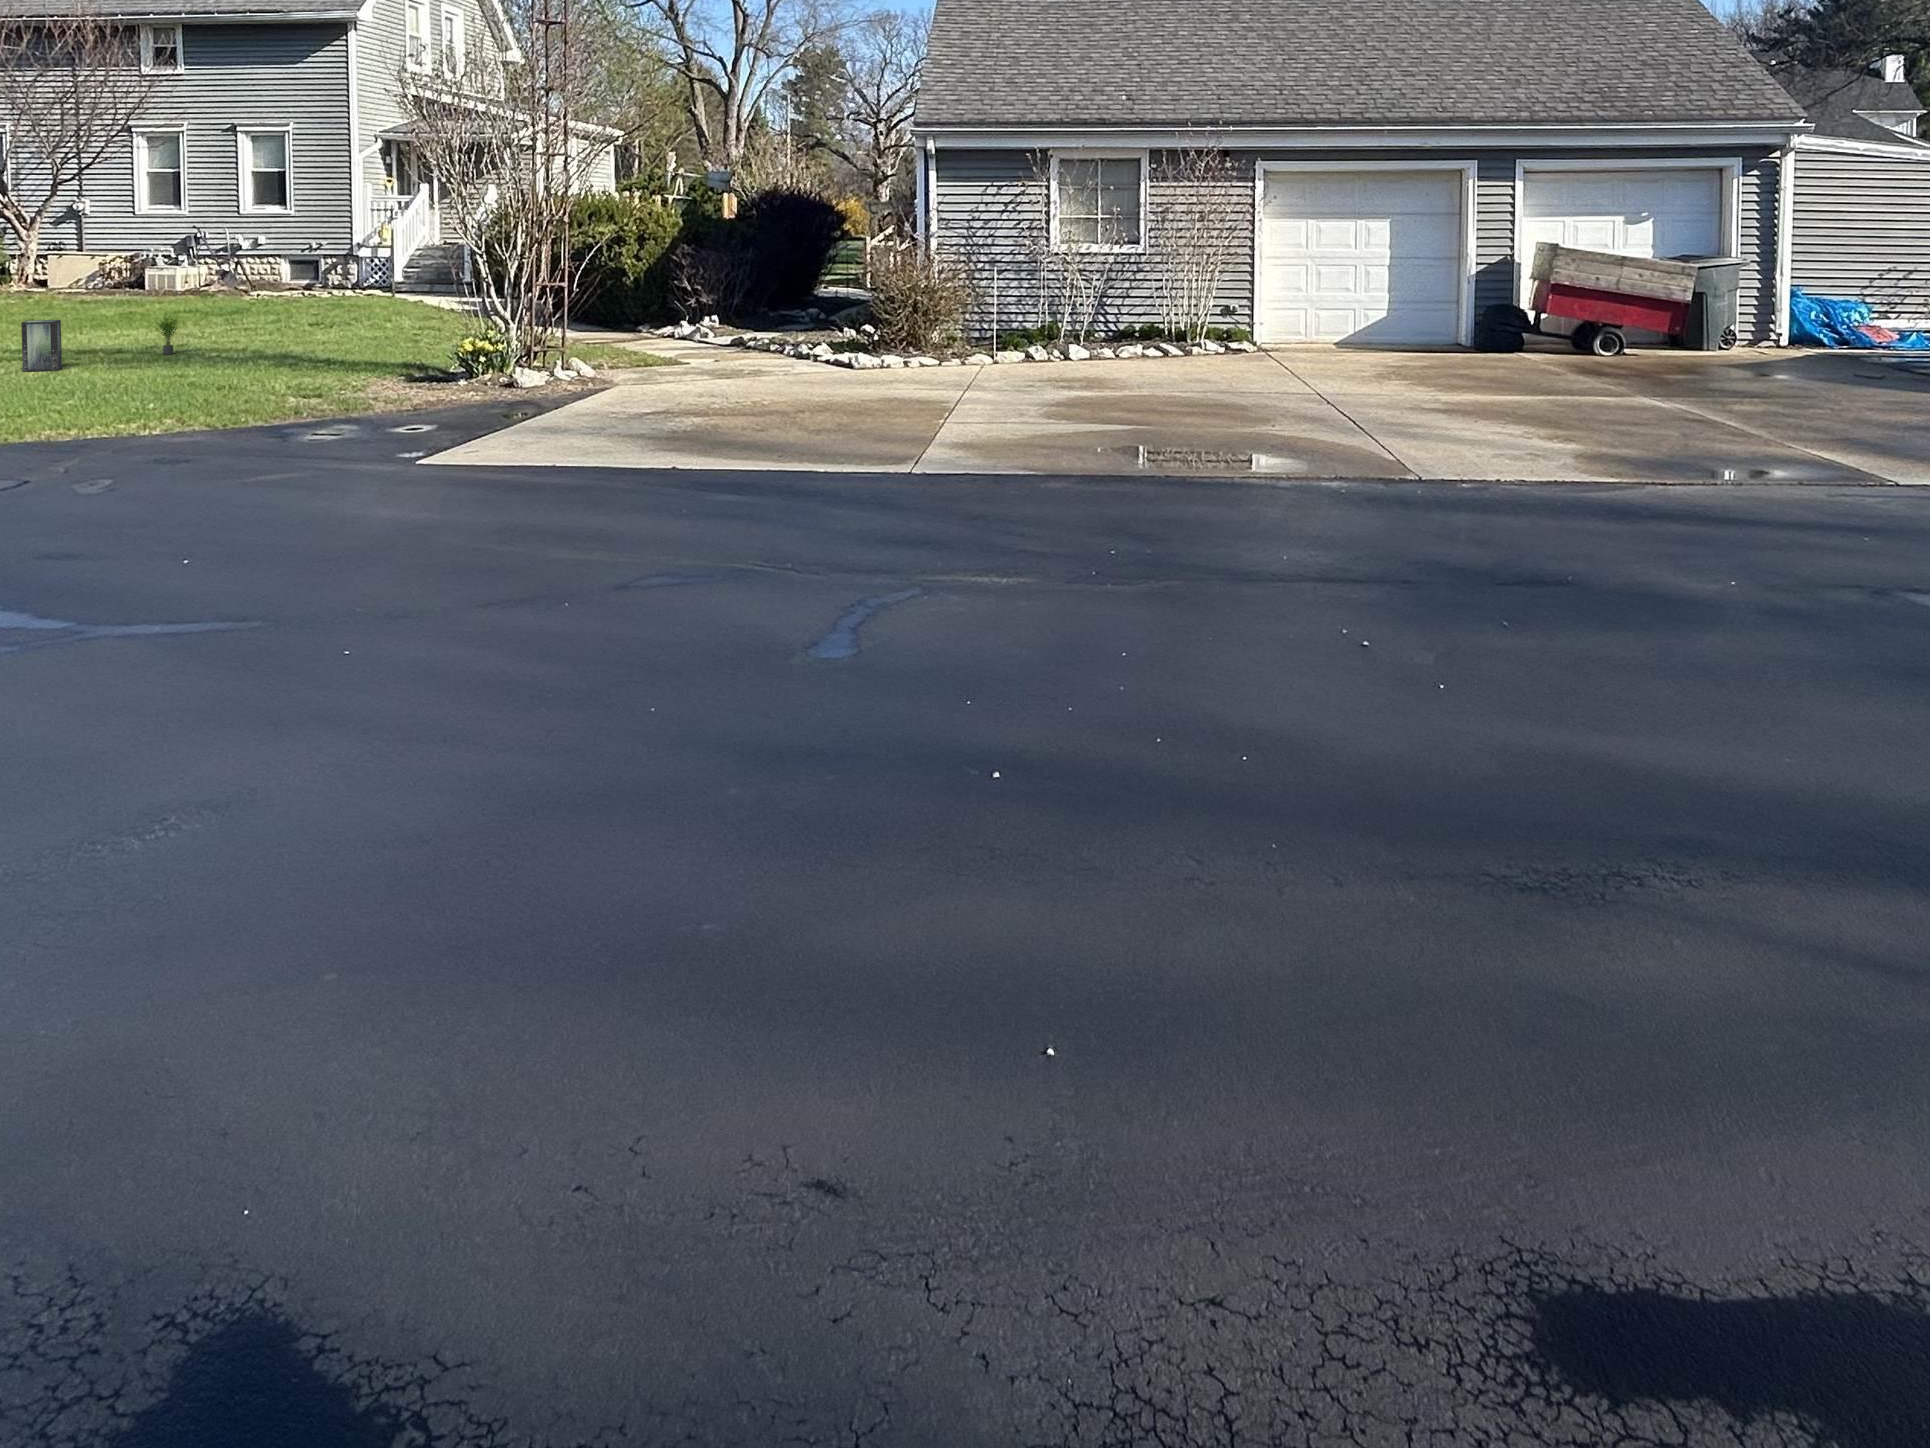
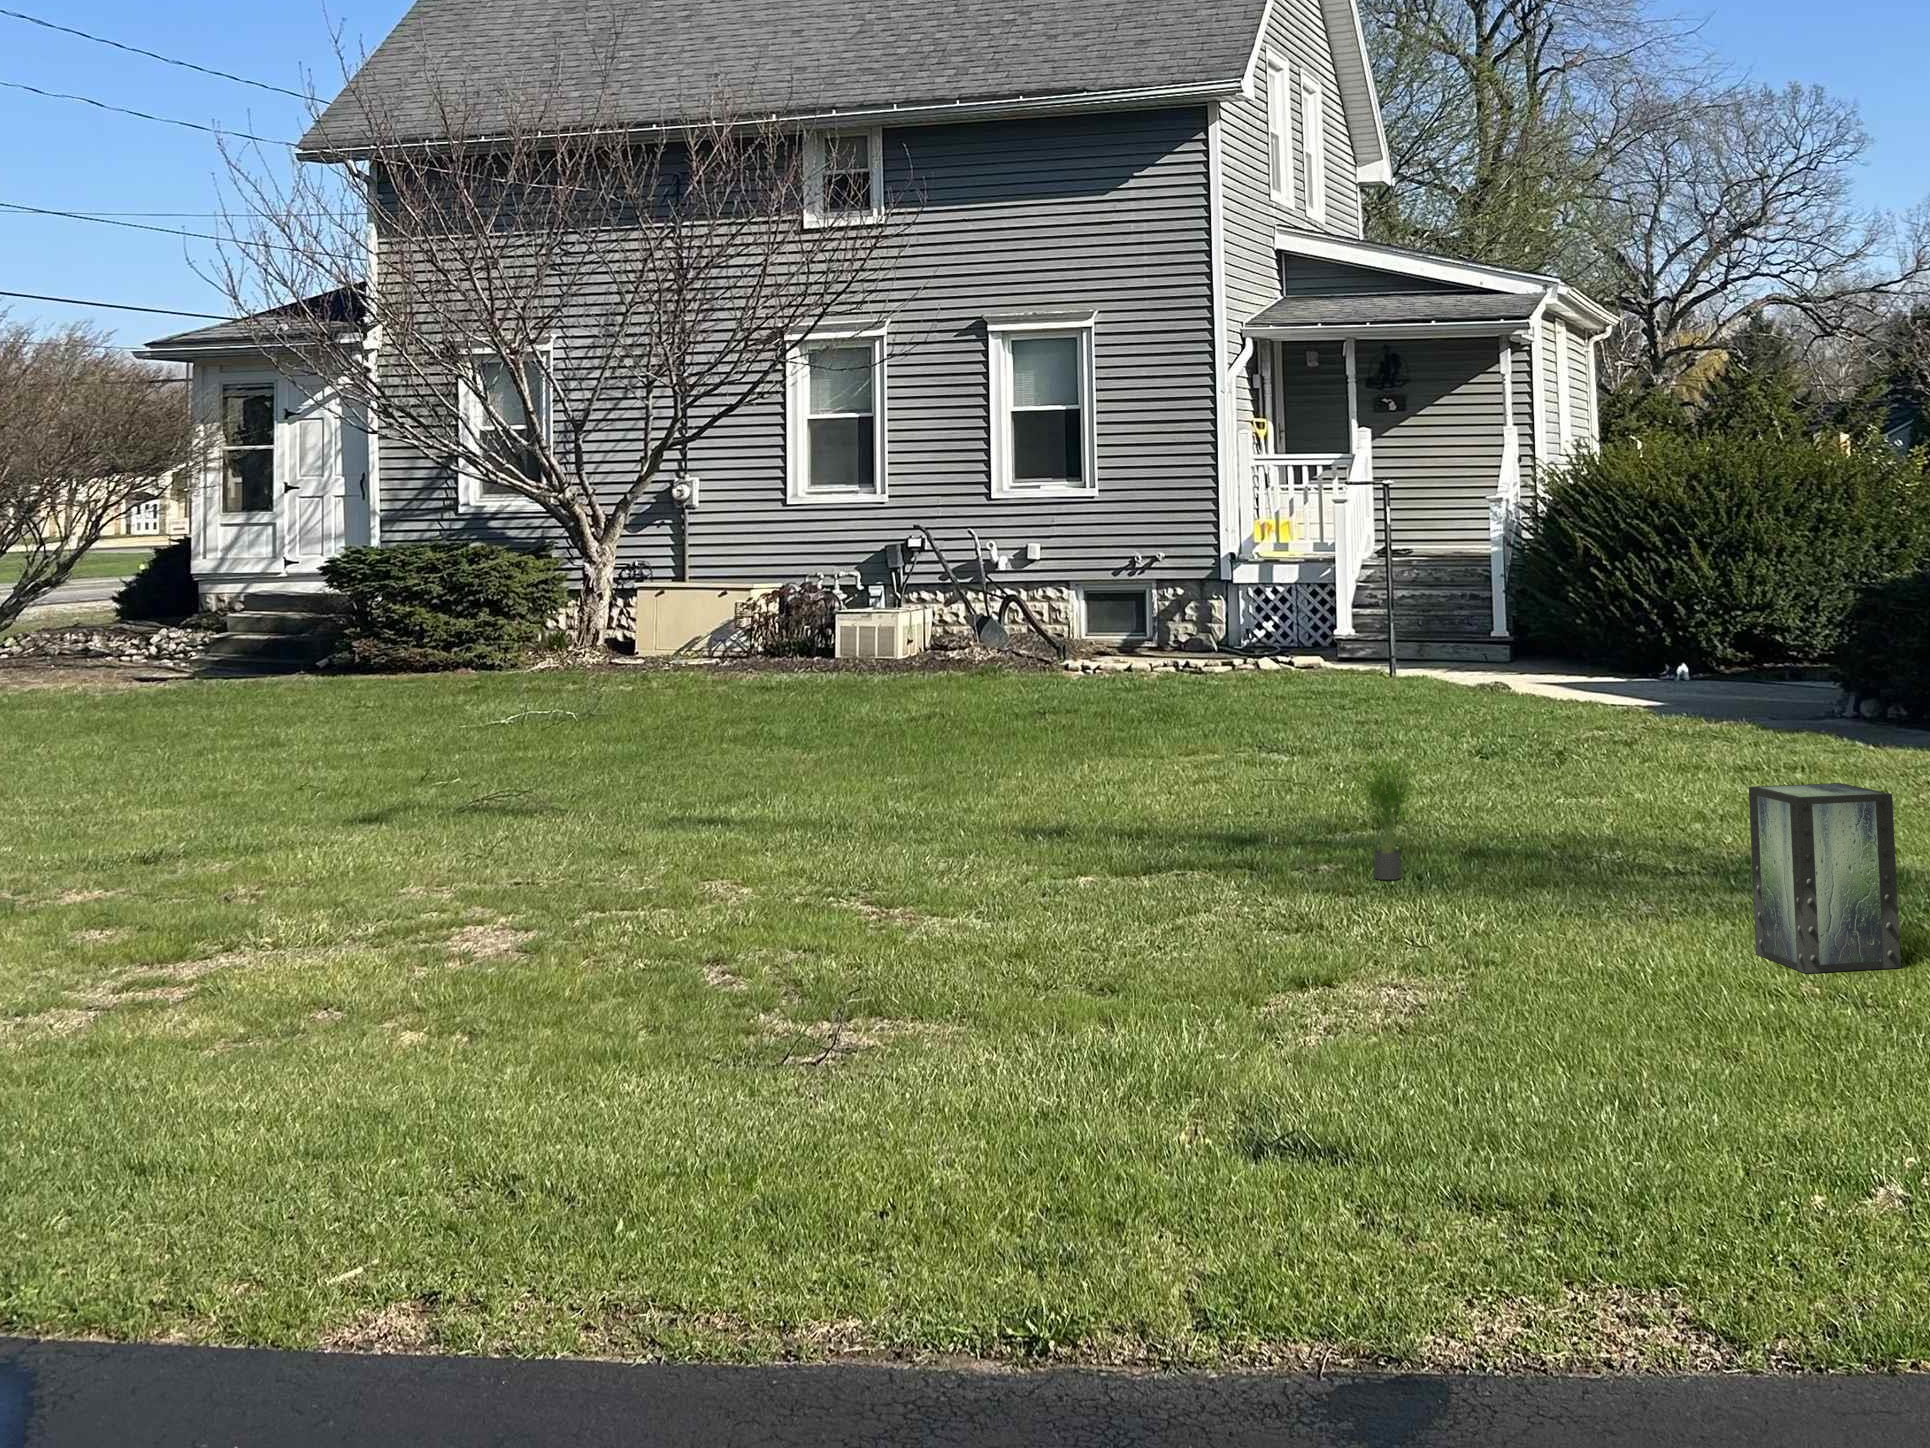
storage box: present [21,320,62,372] -> present [1749,783,1901,973]

